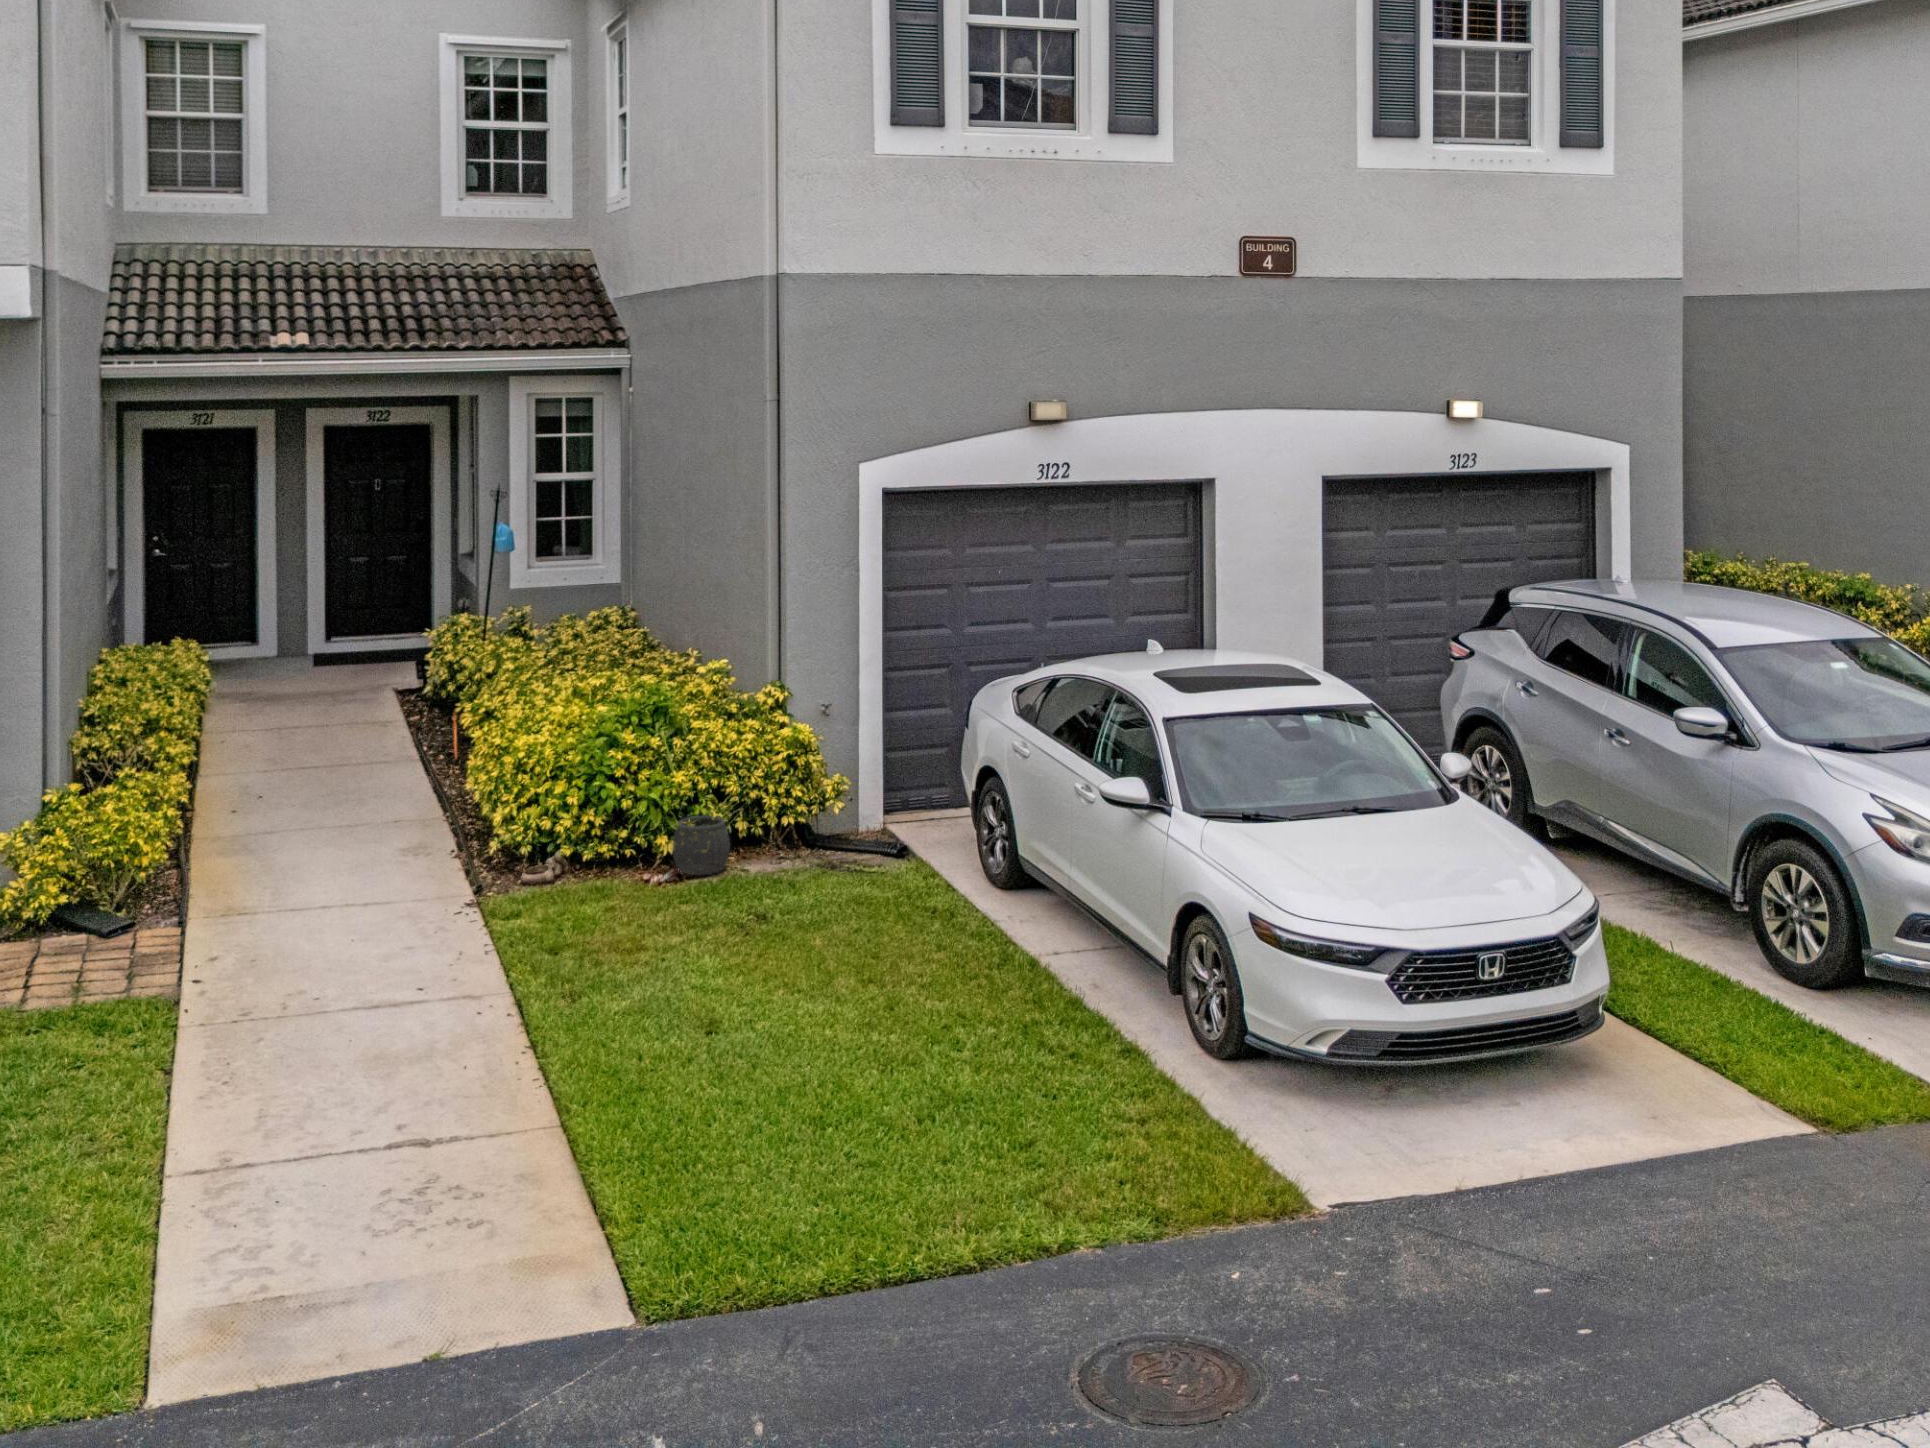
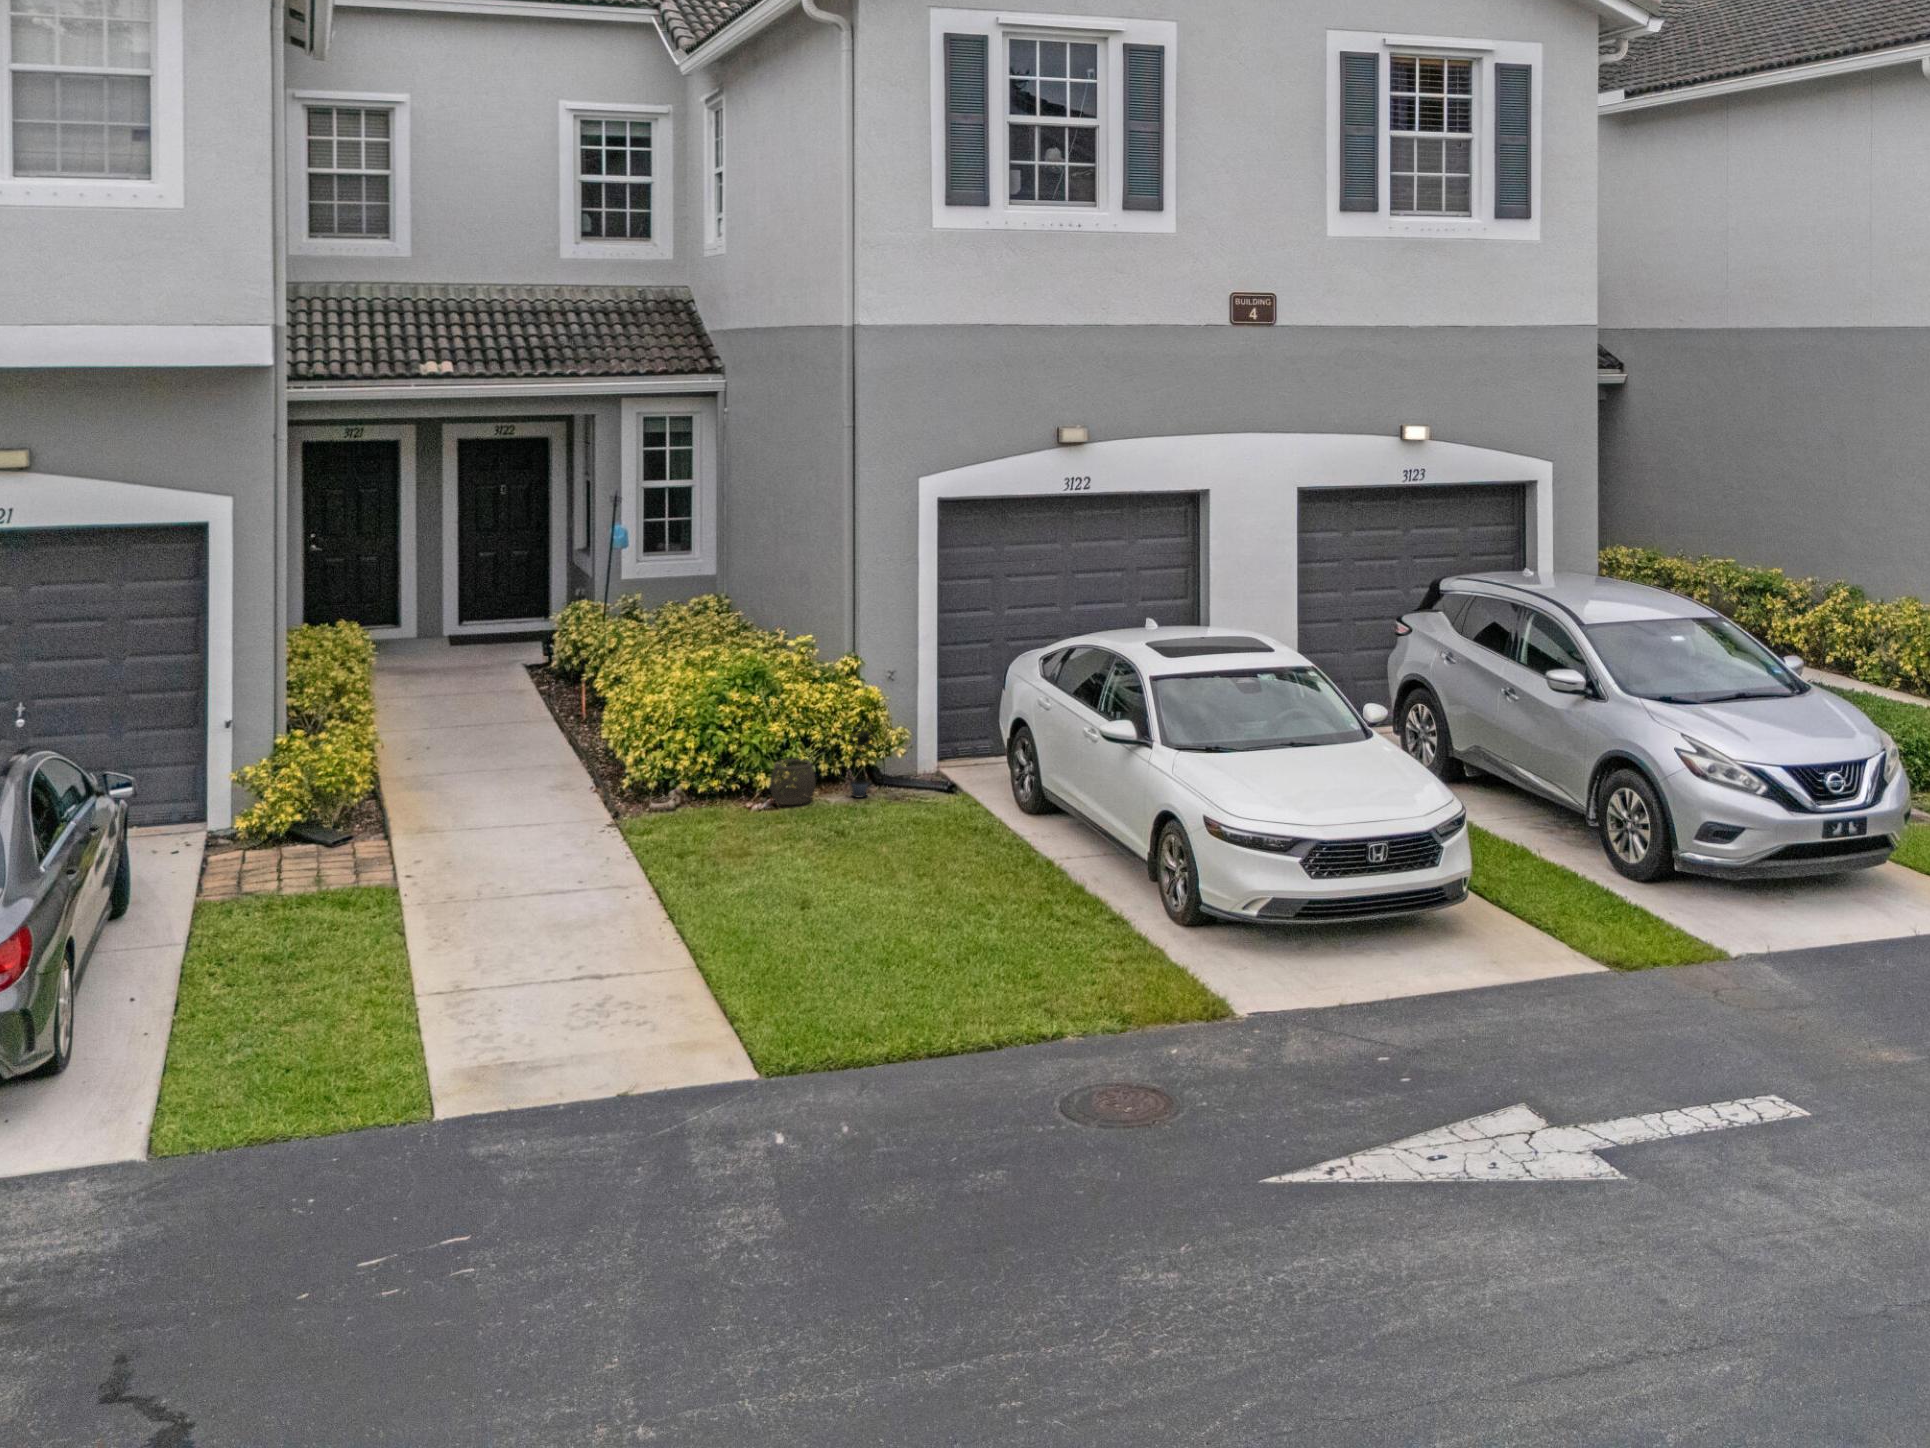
potted plant: none [766,765,809,865] -> present [848,723,875,798]

